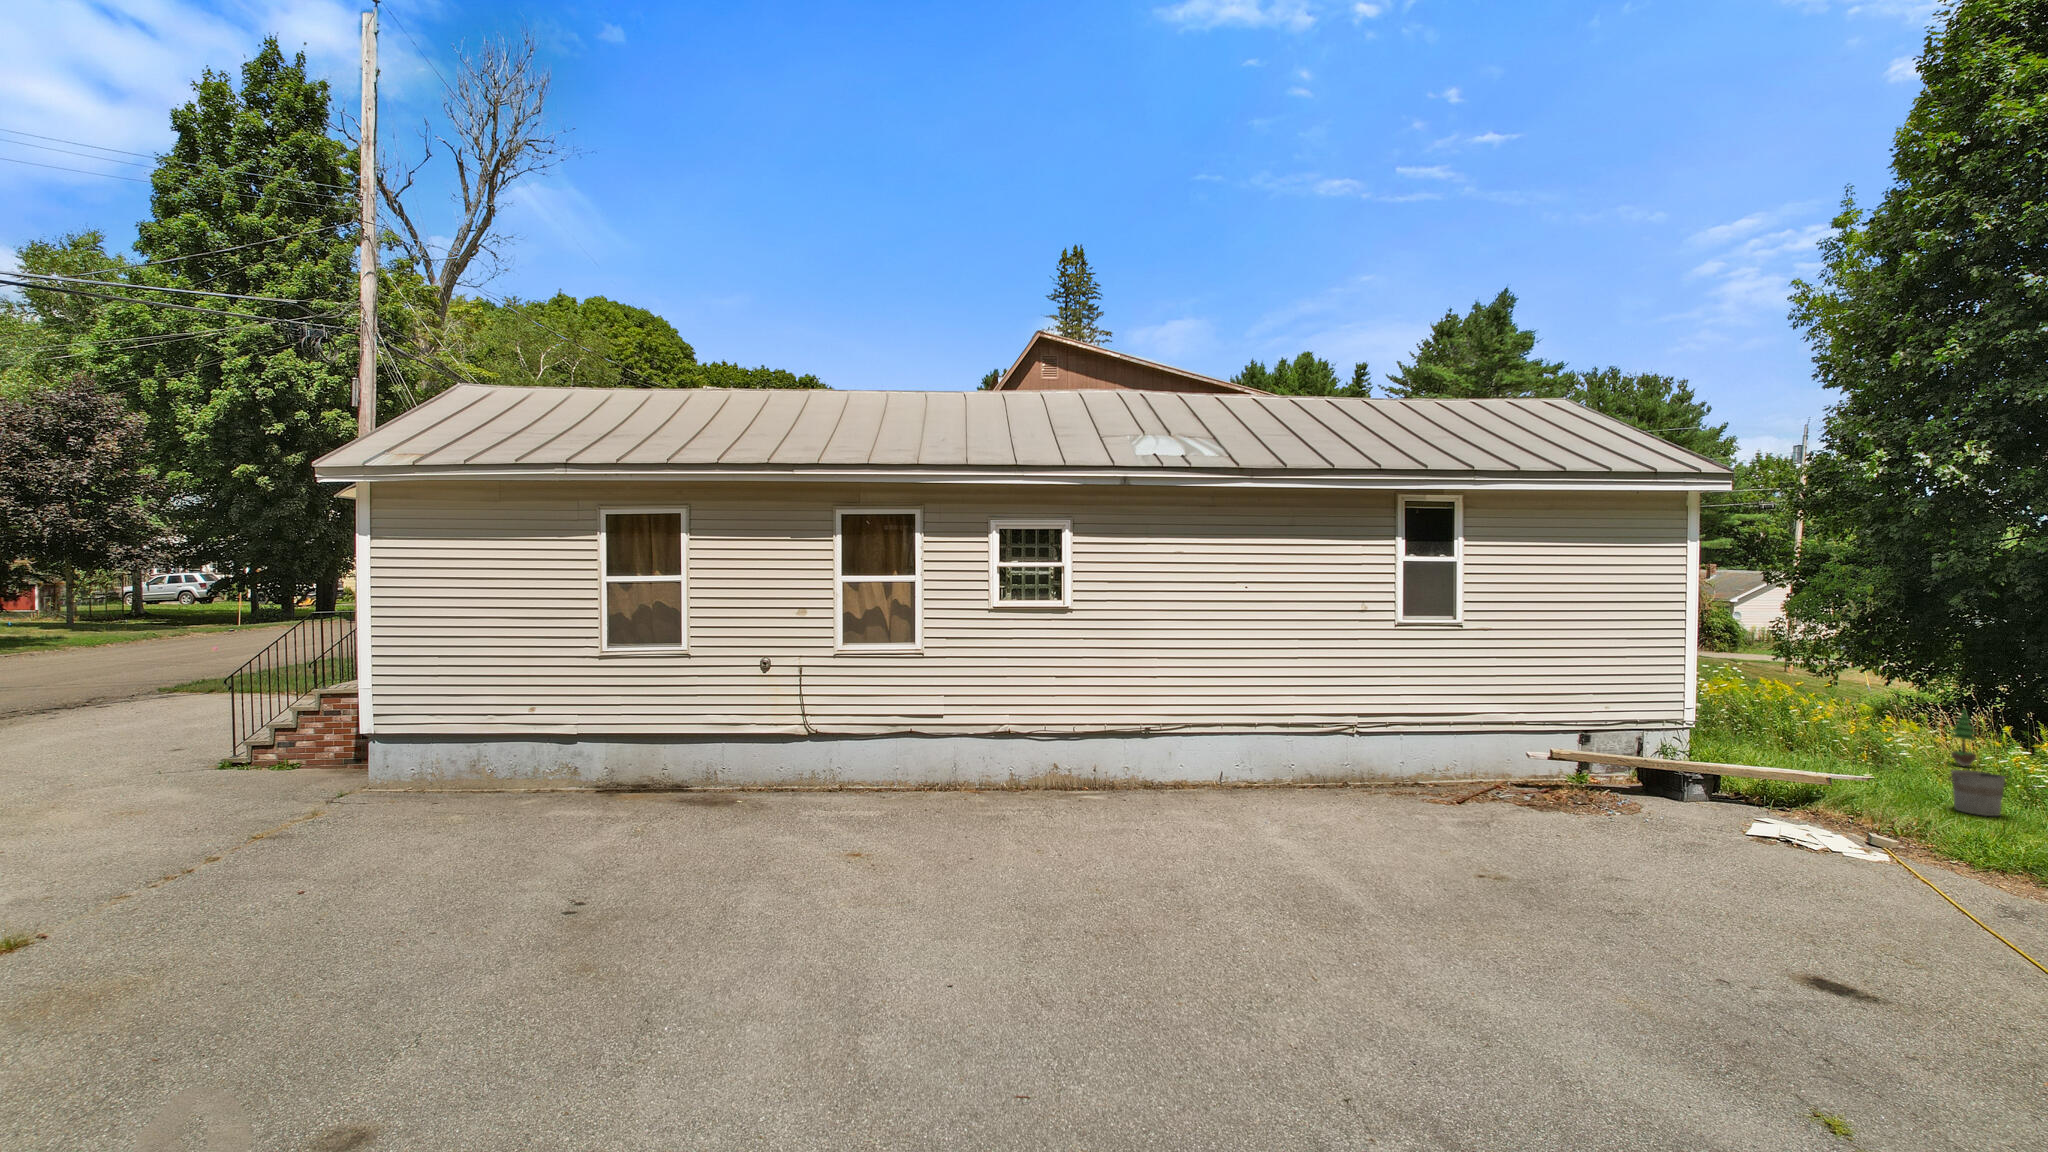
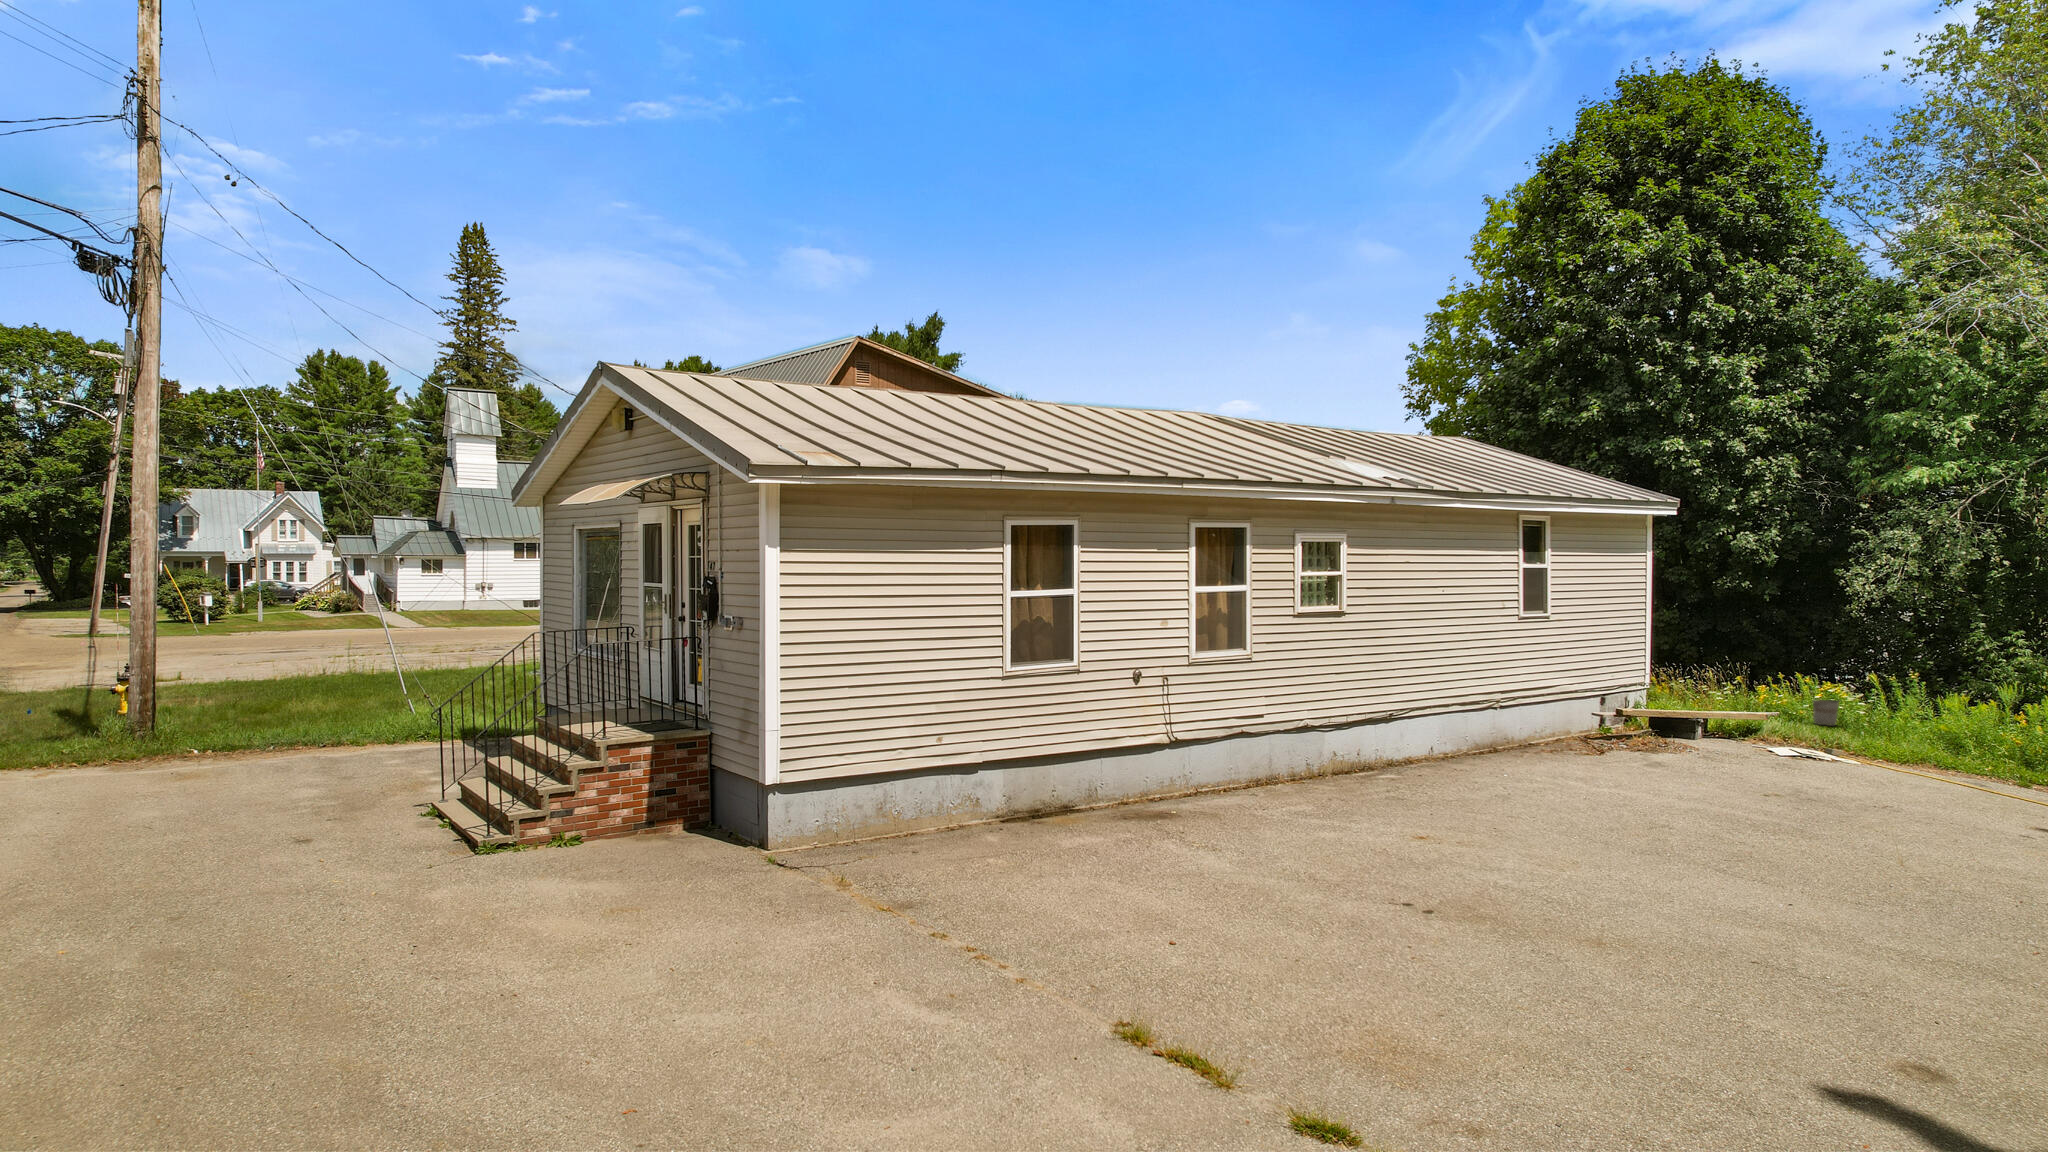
potted tree: present [1951,709,1977,766] -> none [1767,662,1784,701]

